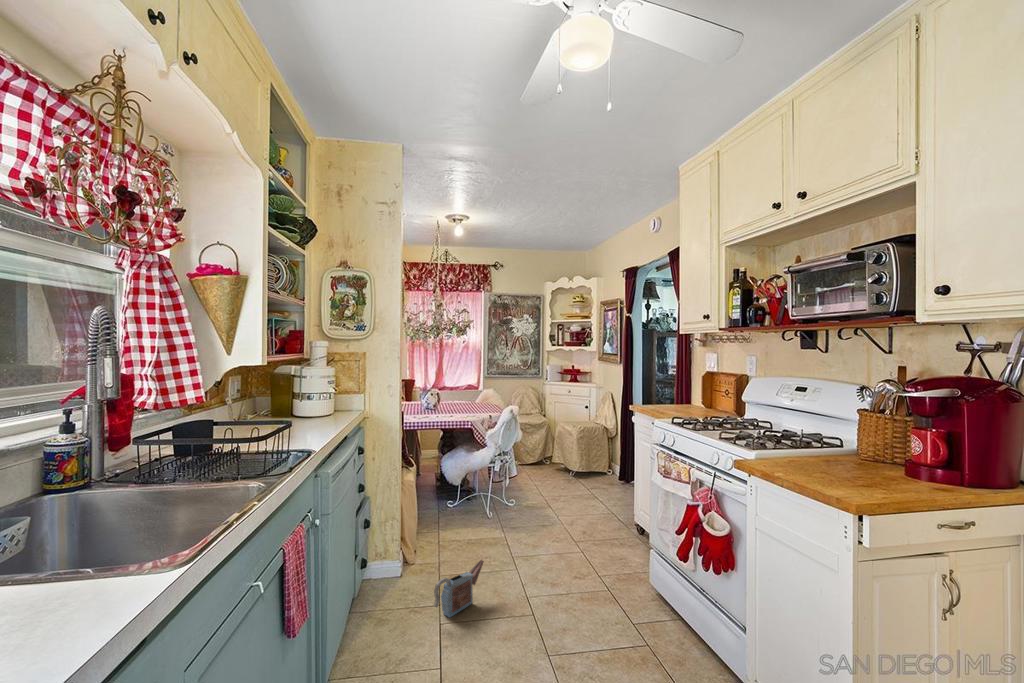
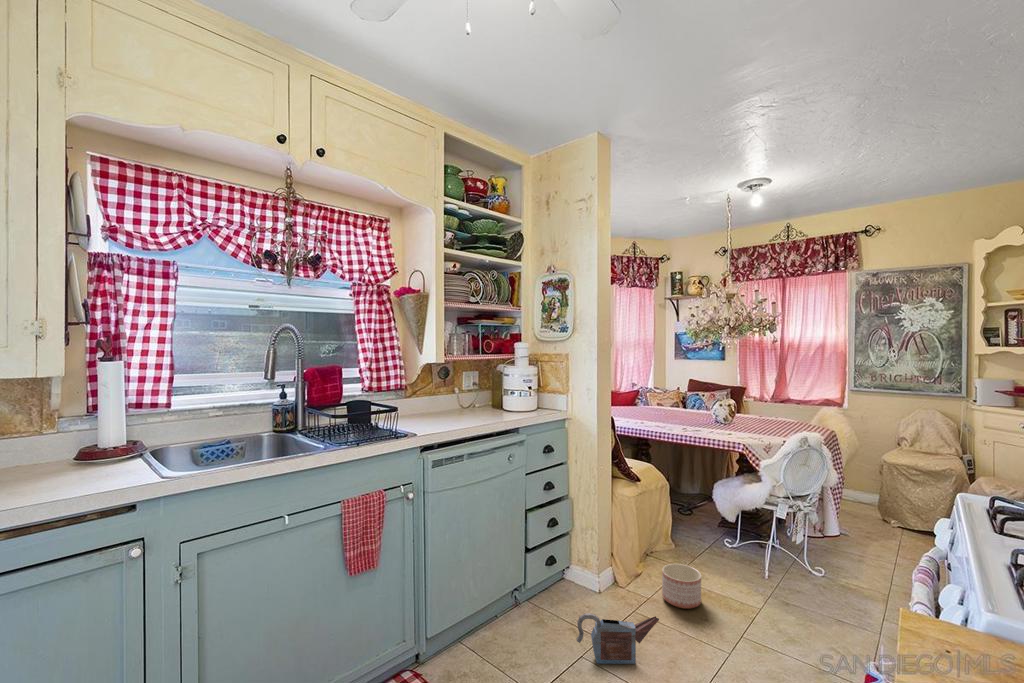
planter: none [442,522,472,556] -> present [662,564,701,609]

